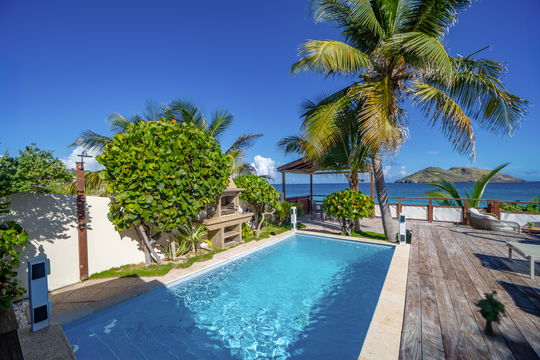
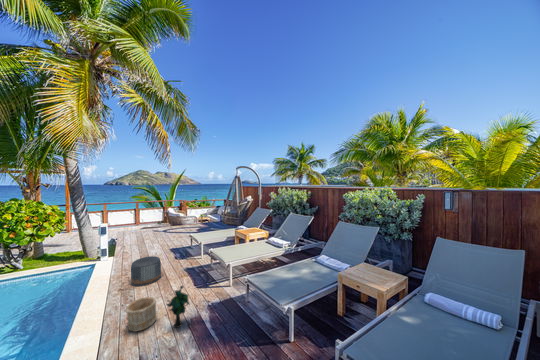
pouf: none [428,251,463,280] -> present [131,256,161,286]
wooden bucket: none [427,285,460,316] -> present [126,297,156,332]

